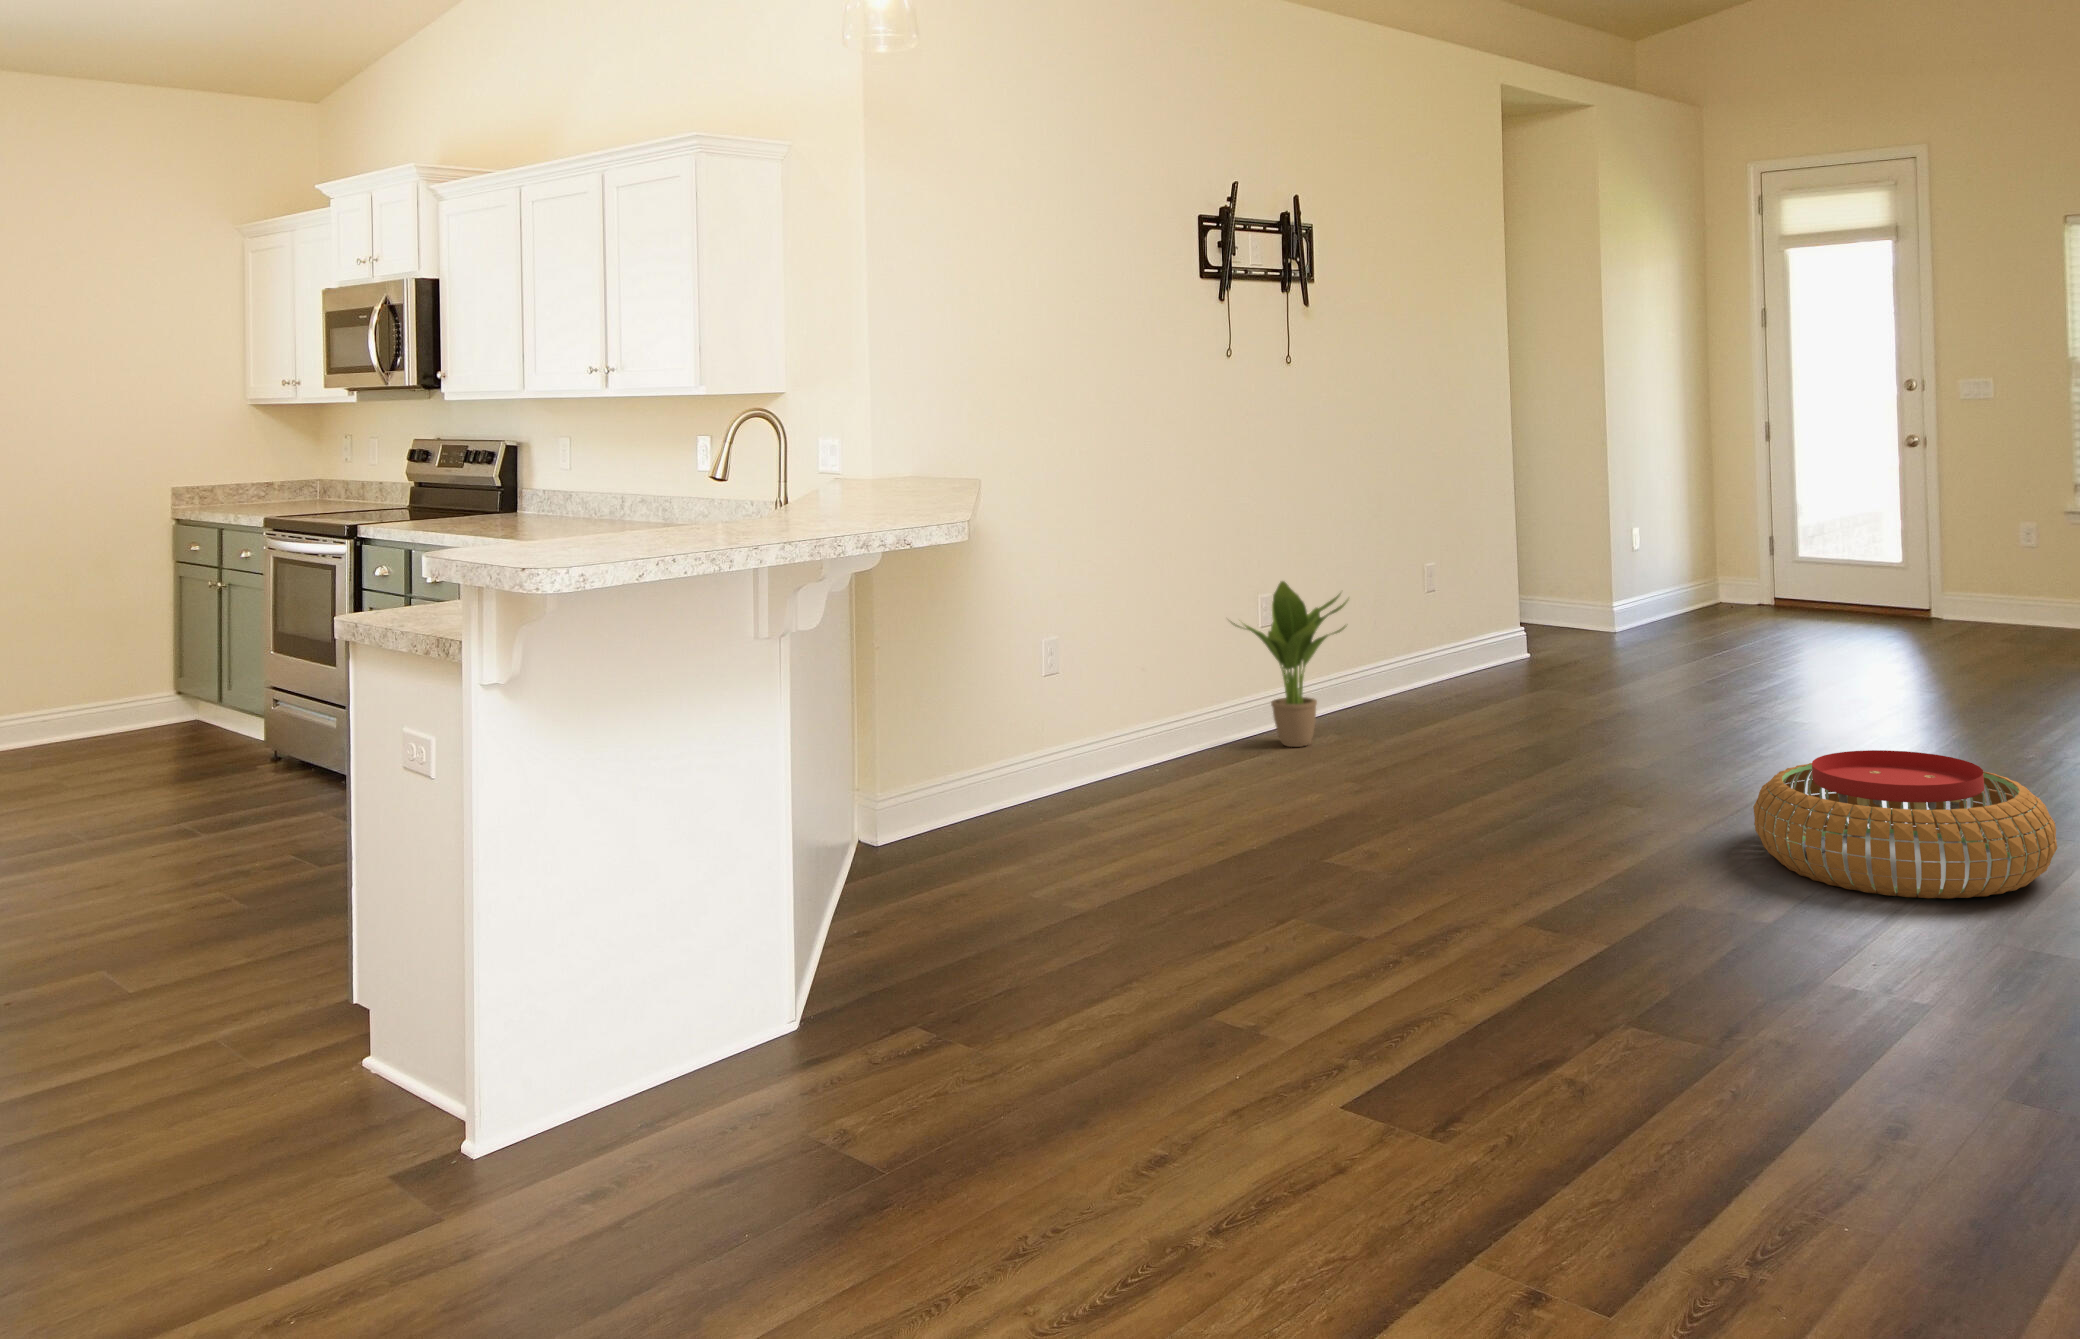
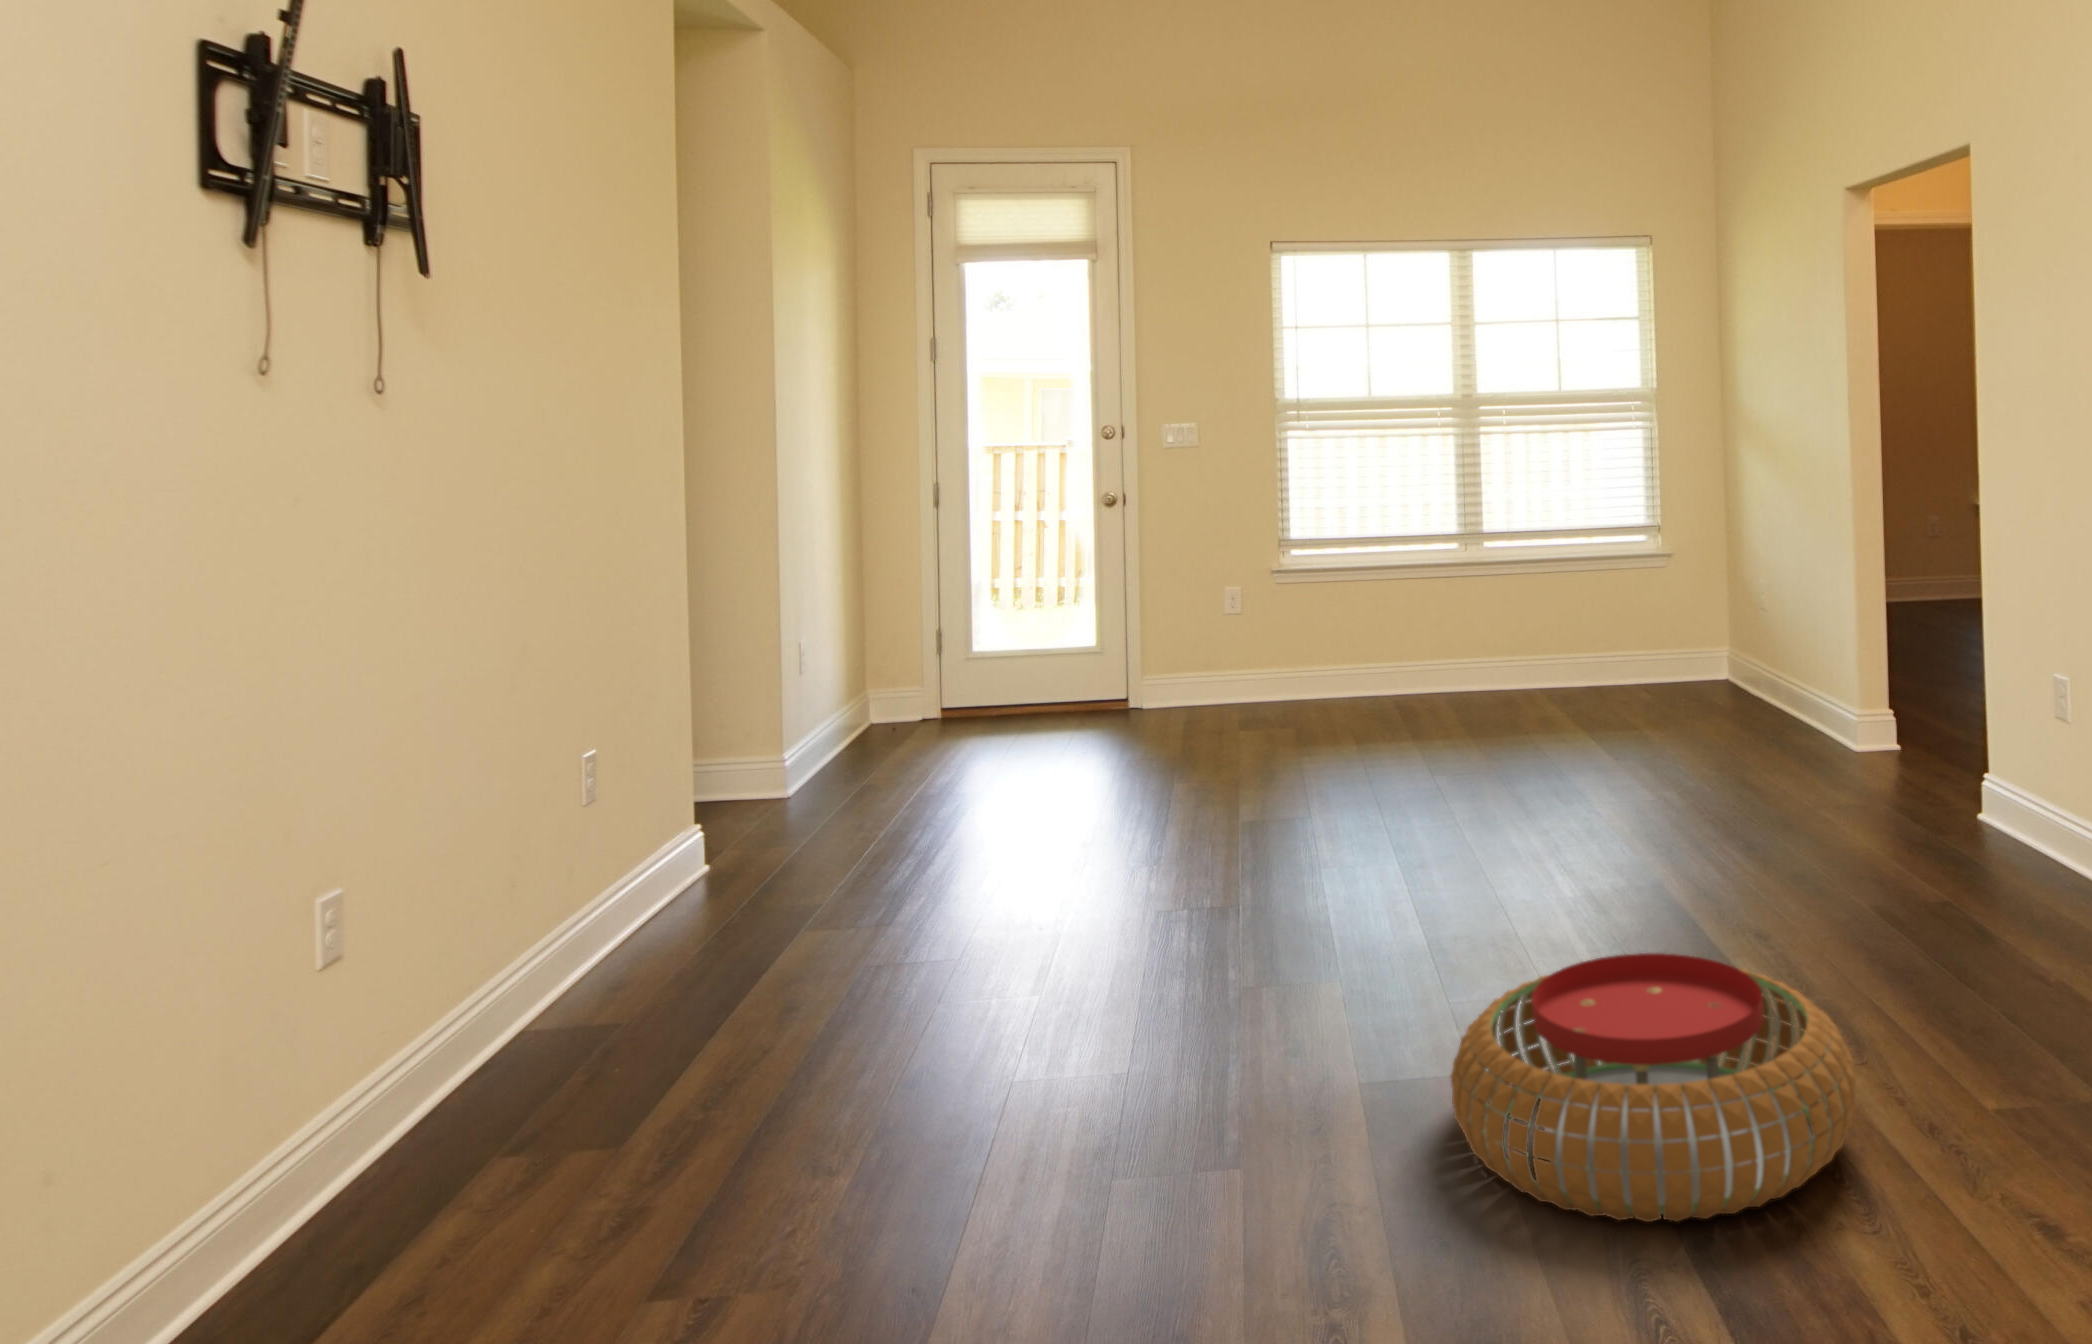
potted plant: present [1232,581,1348,747] -> none [283,857,595,1229]

